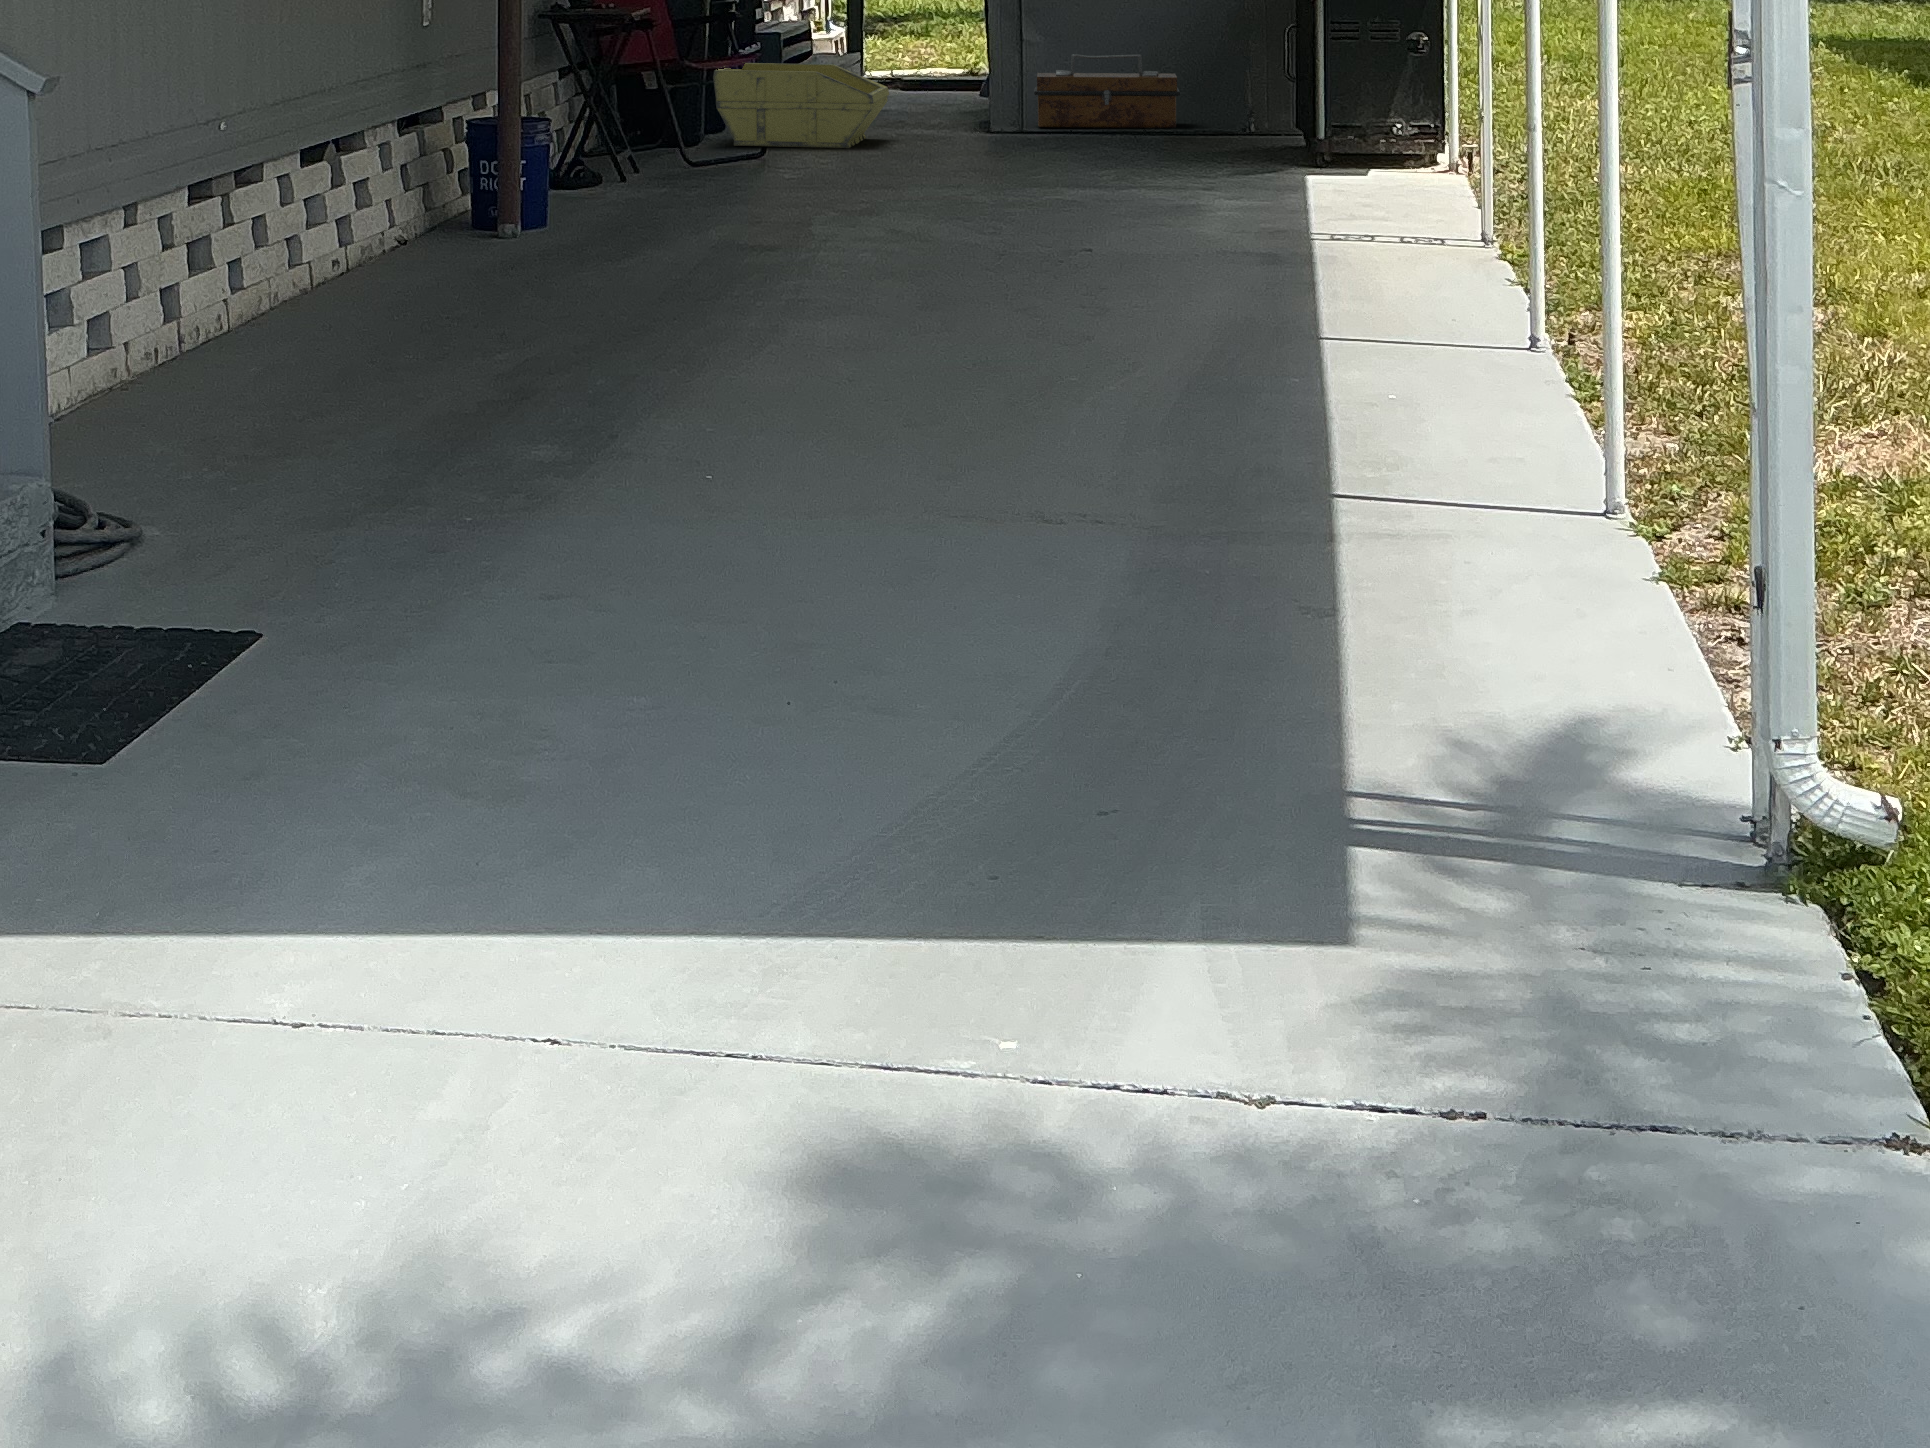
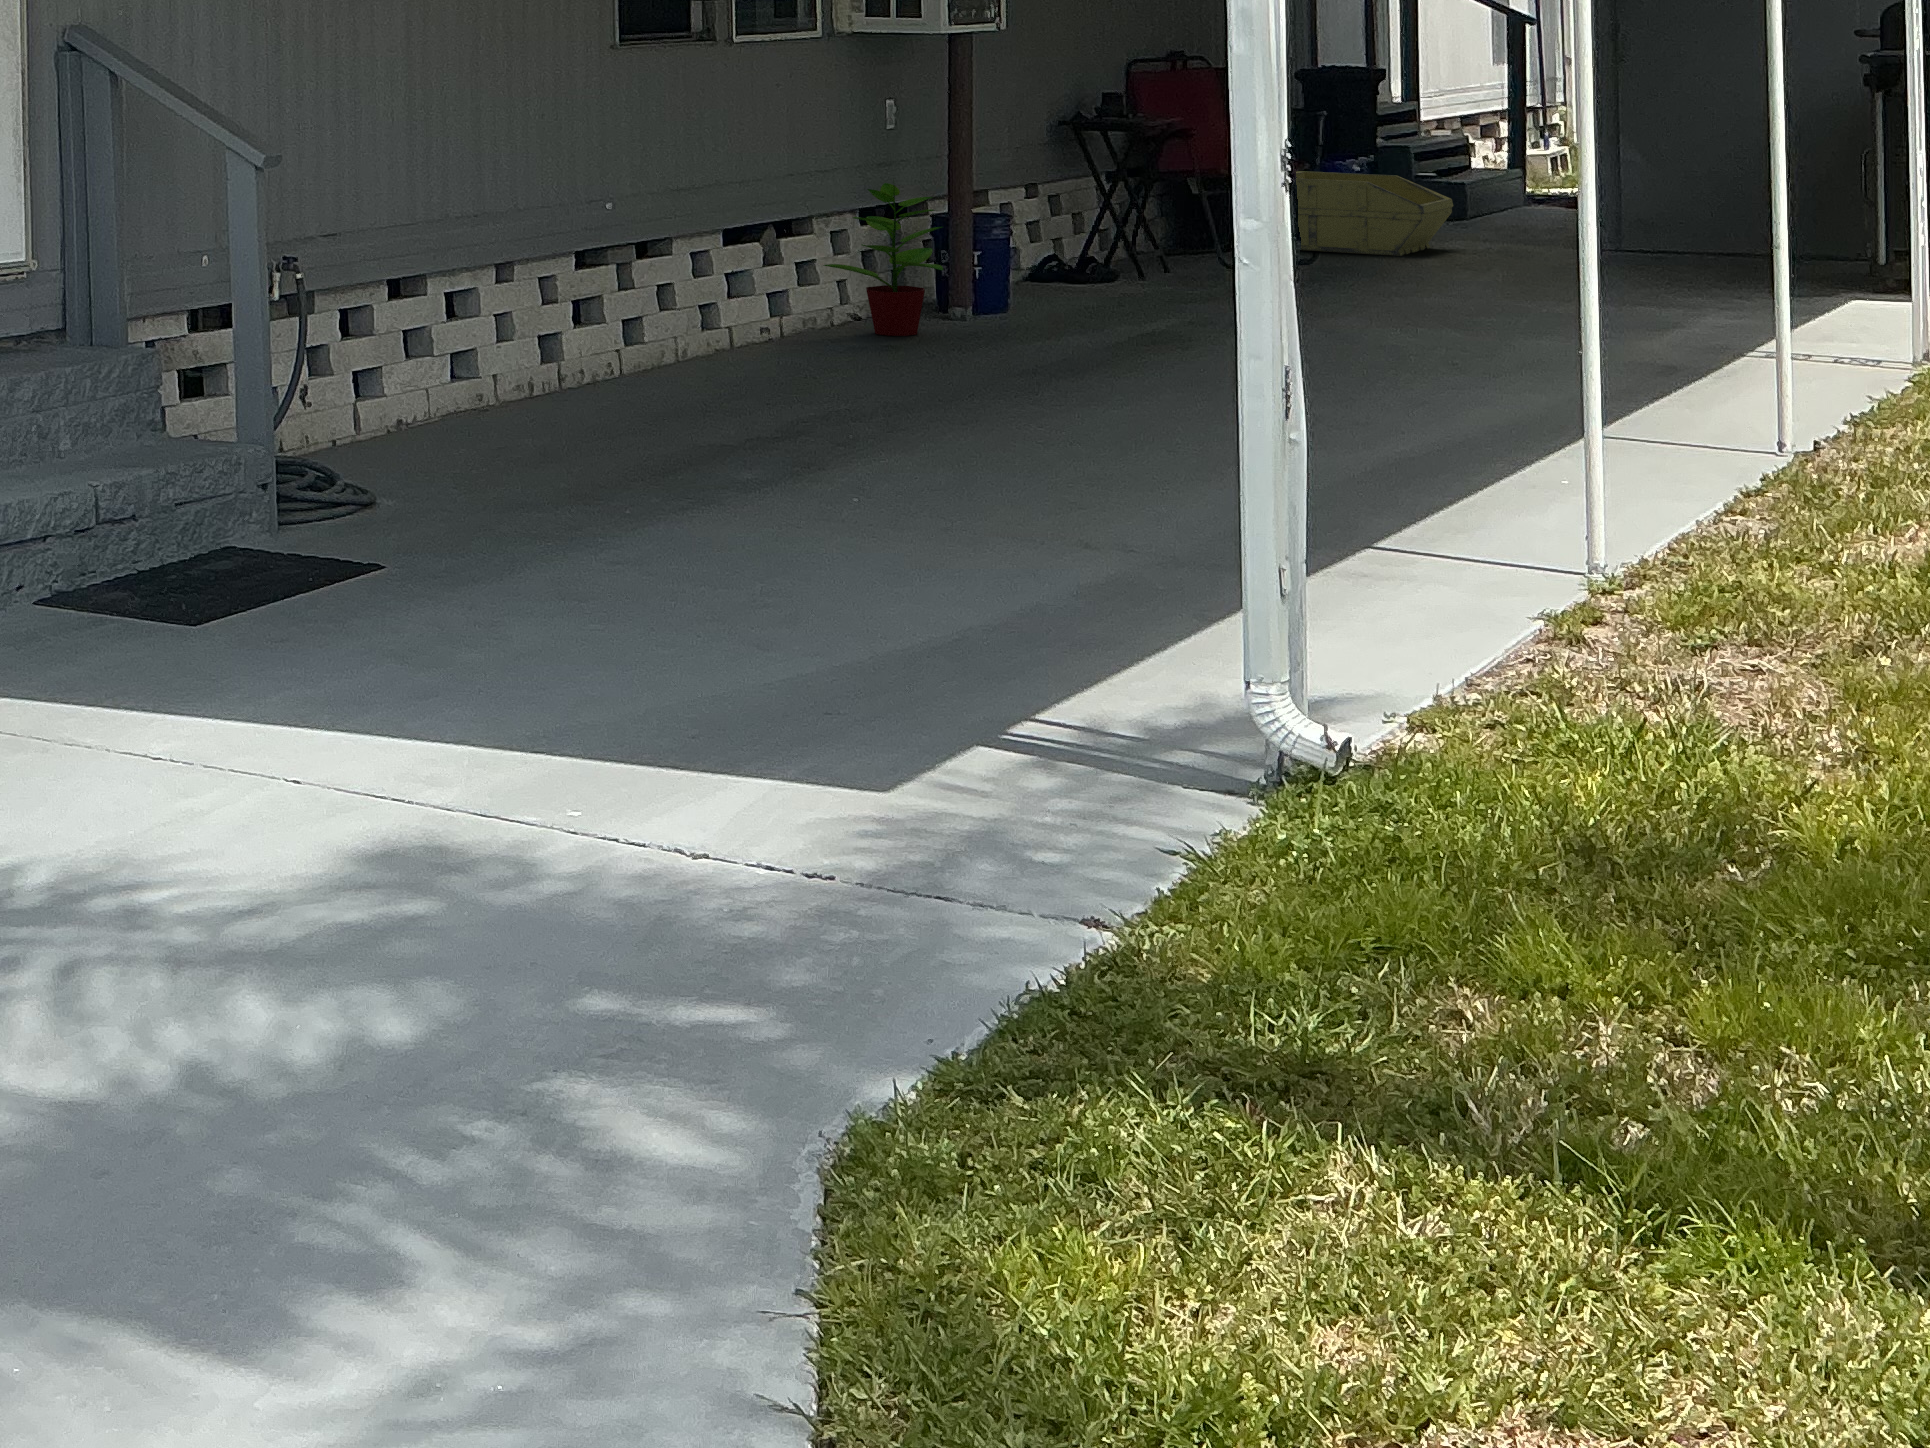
toolbox: present [1034,54,1180,128] -> none [1621,173,1787,251]
potted plant: none [379,82,521,263] -> present [823,183,943,336]

